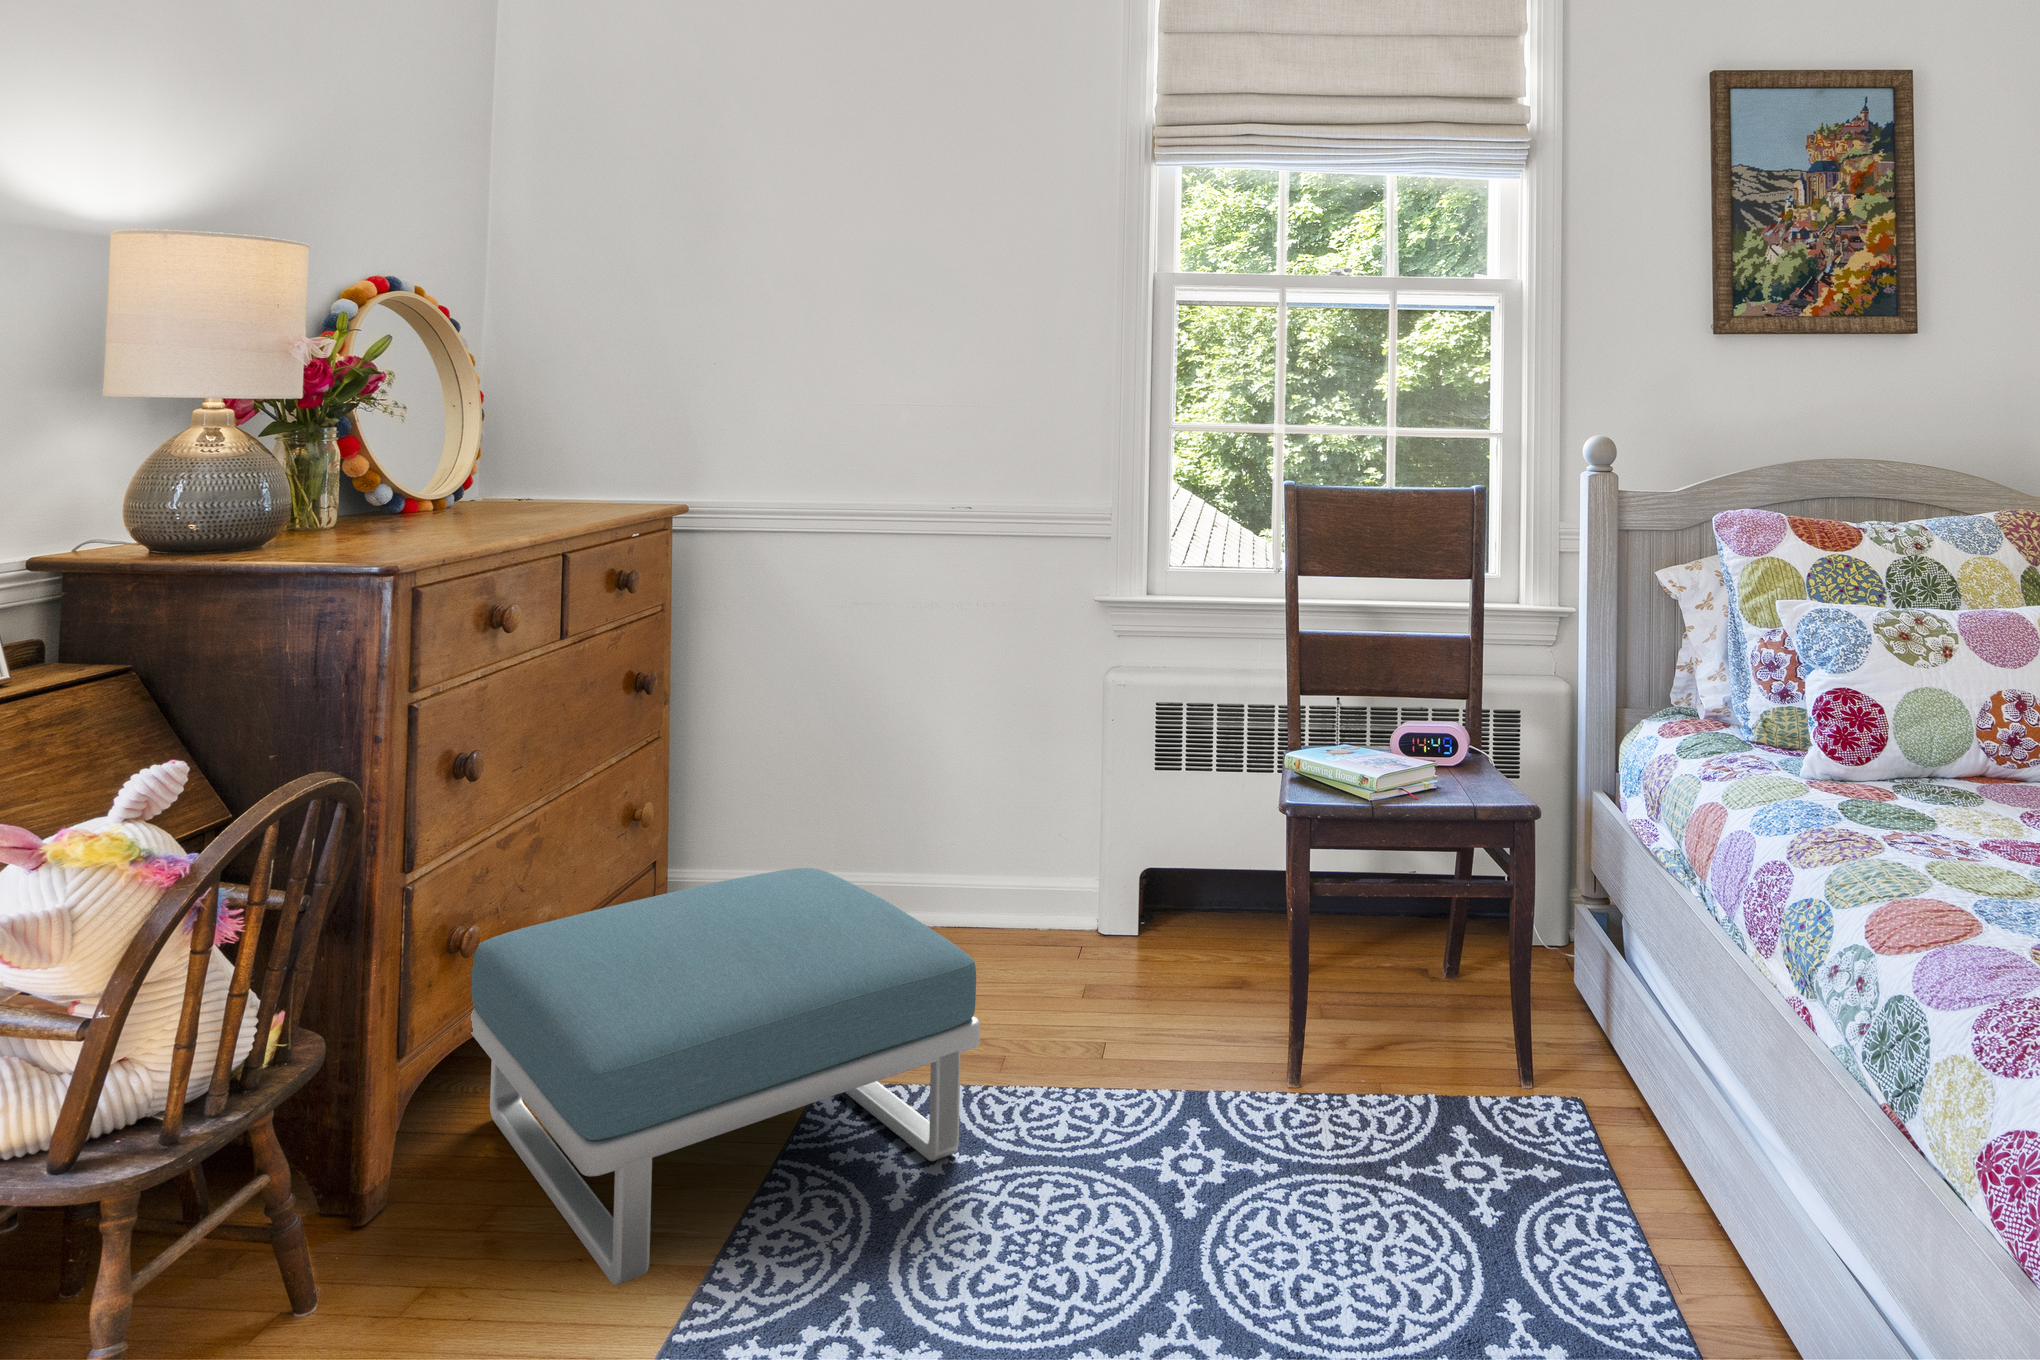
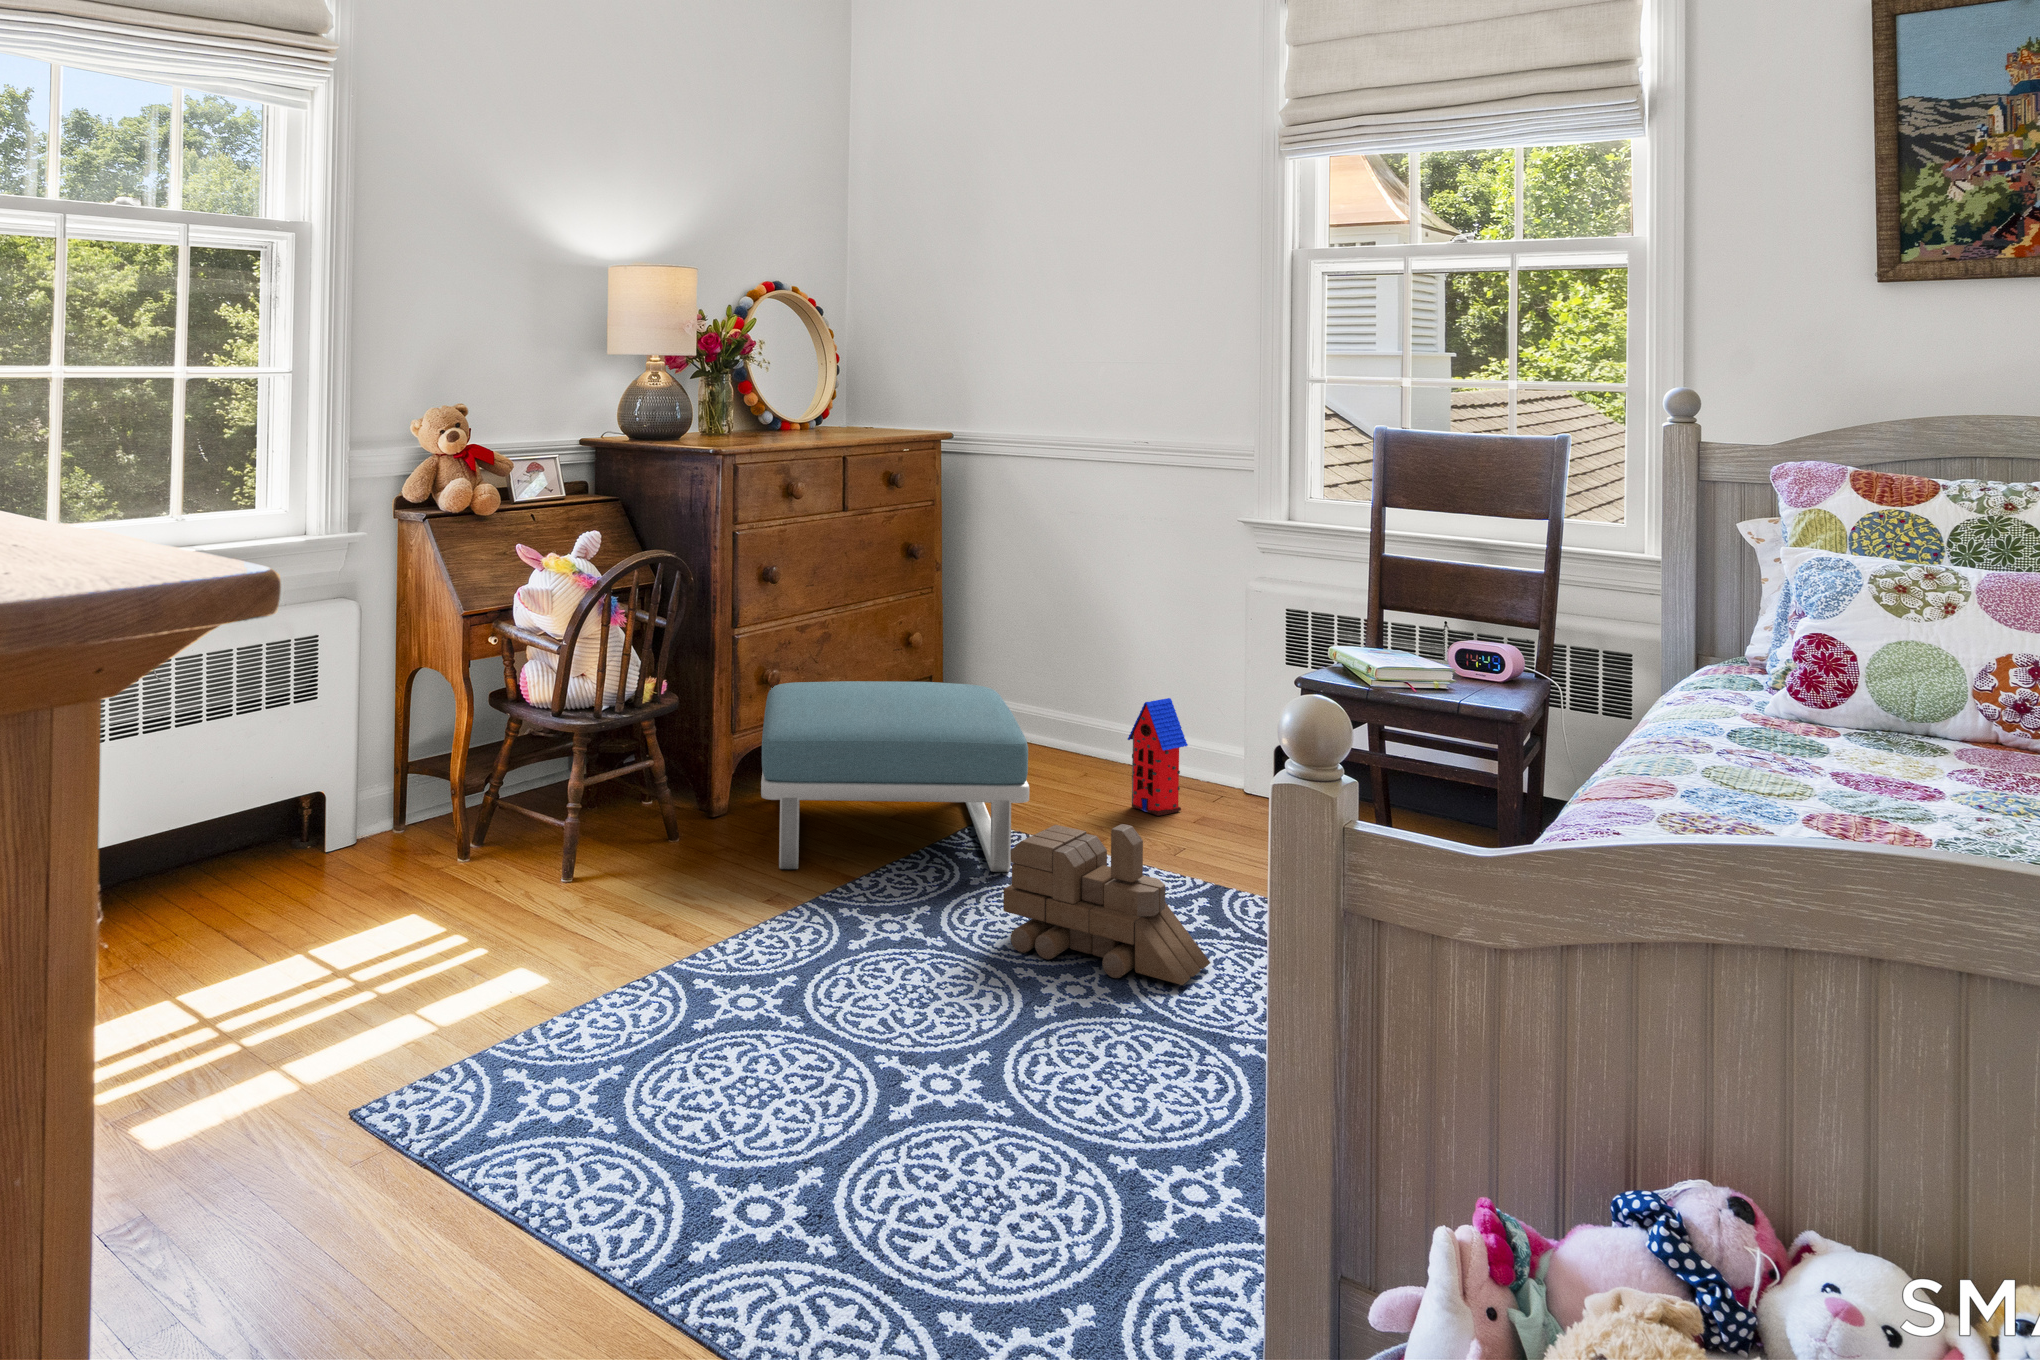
toy house: none [983,830,1057,987] -> present [1128,698,1188,816]
toy train: none [1073,1070,1353,1310] -> present [1003,824,1210,985]

